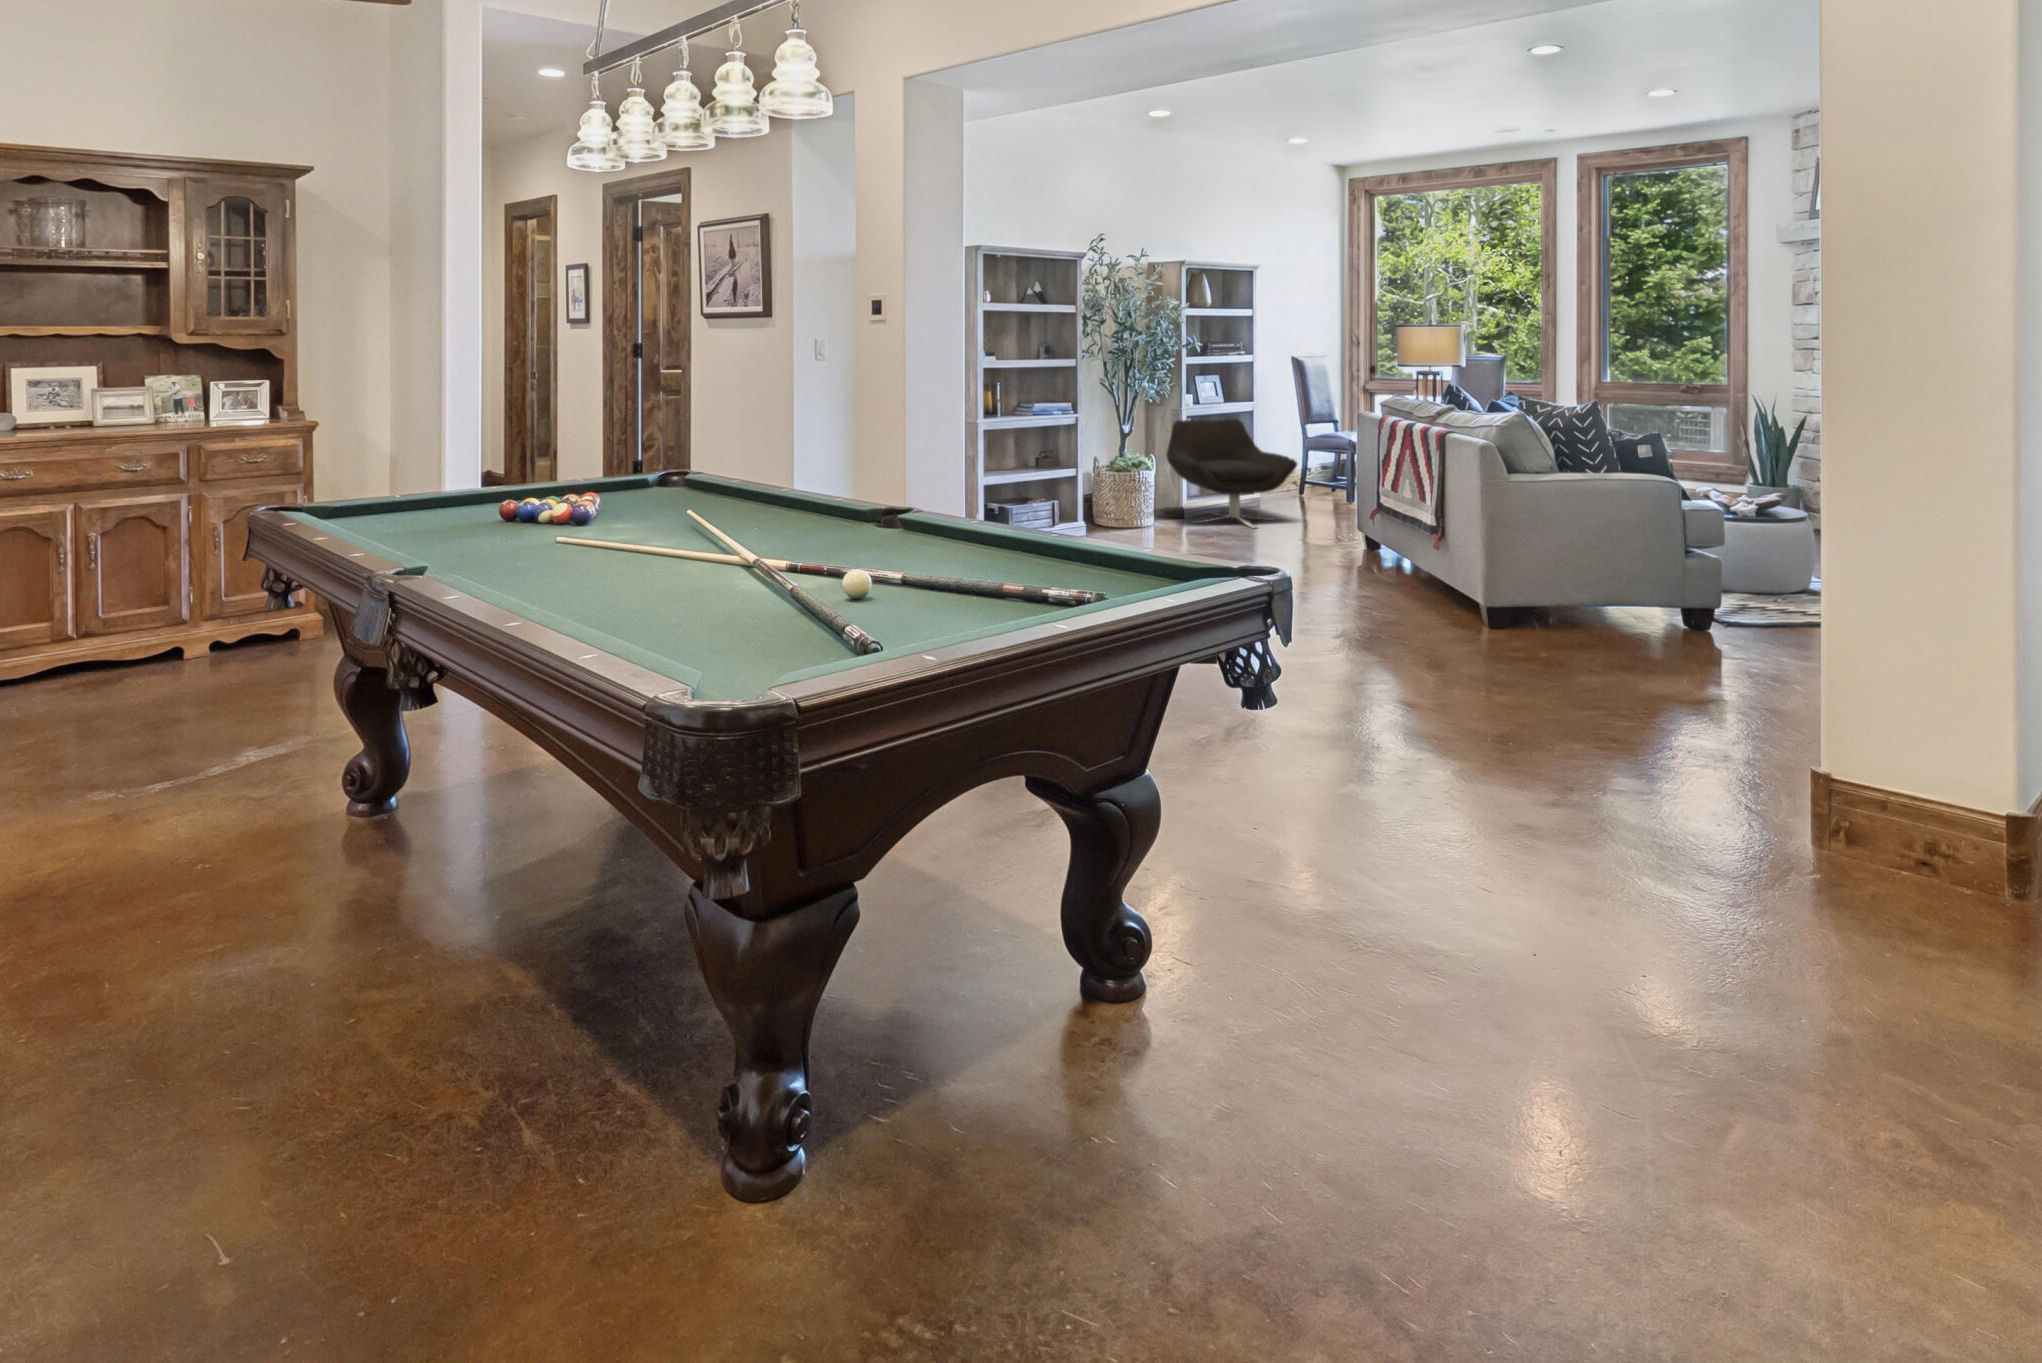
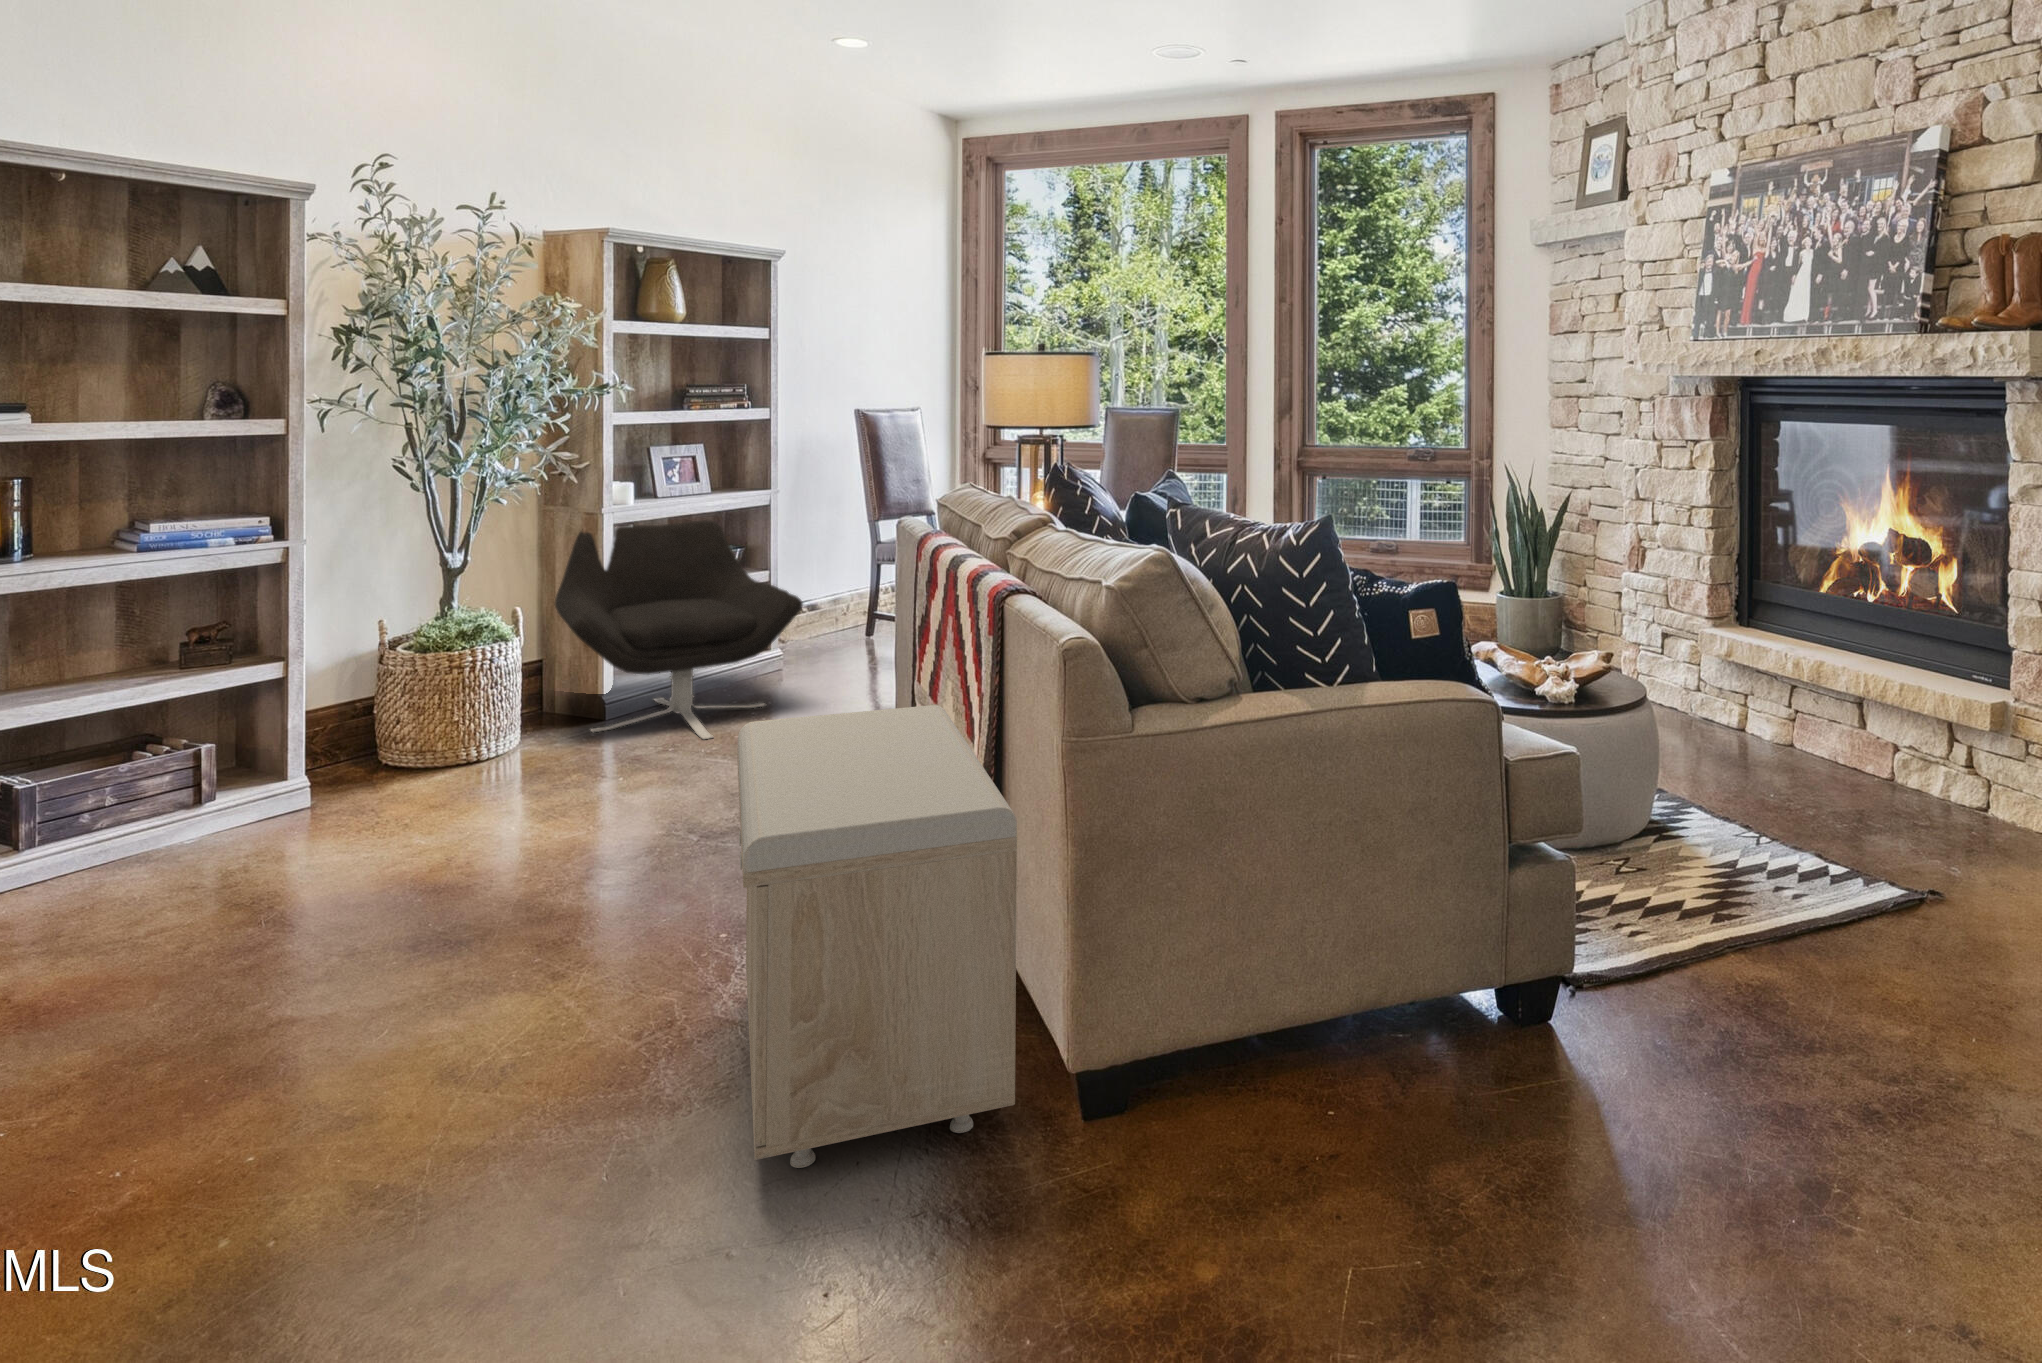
storage bench: none [1334,482,1464,619] -> present [737,705,1017,1168]

